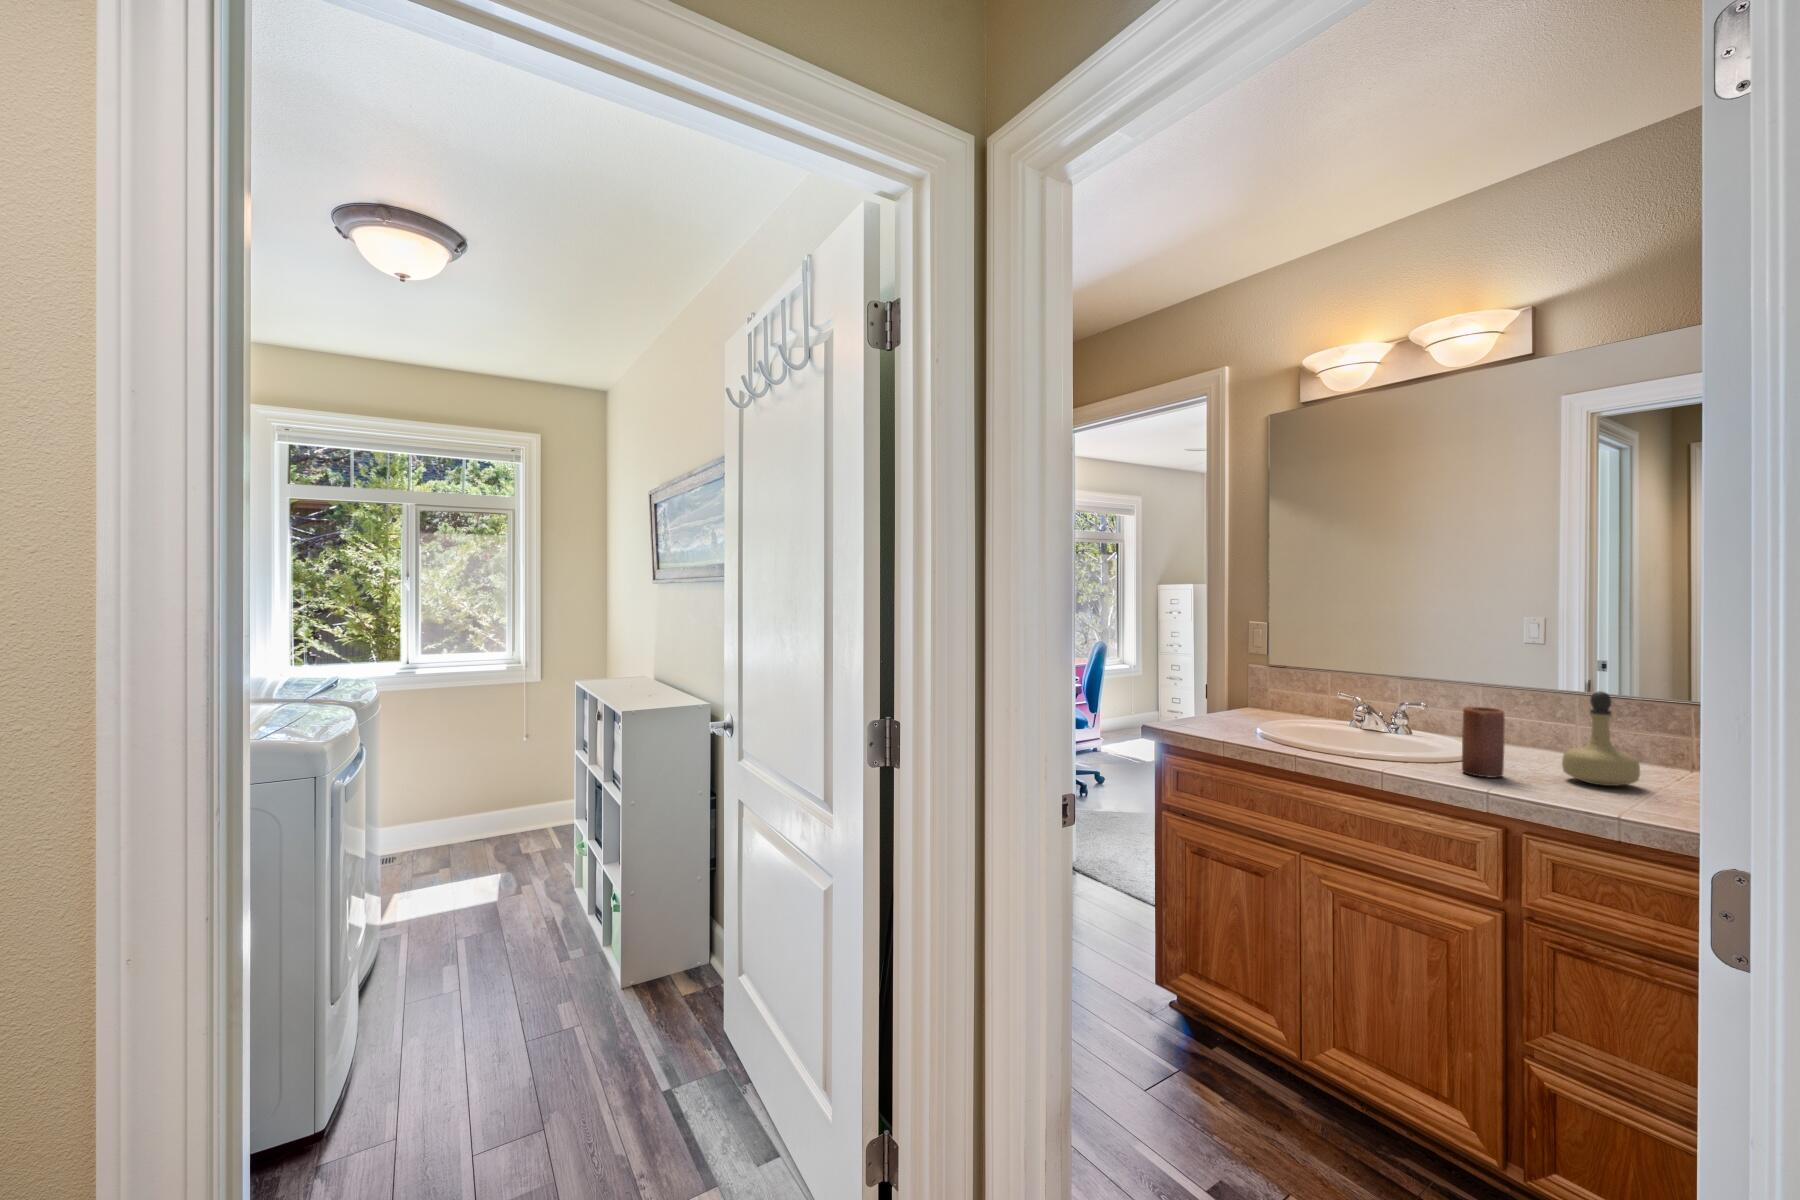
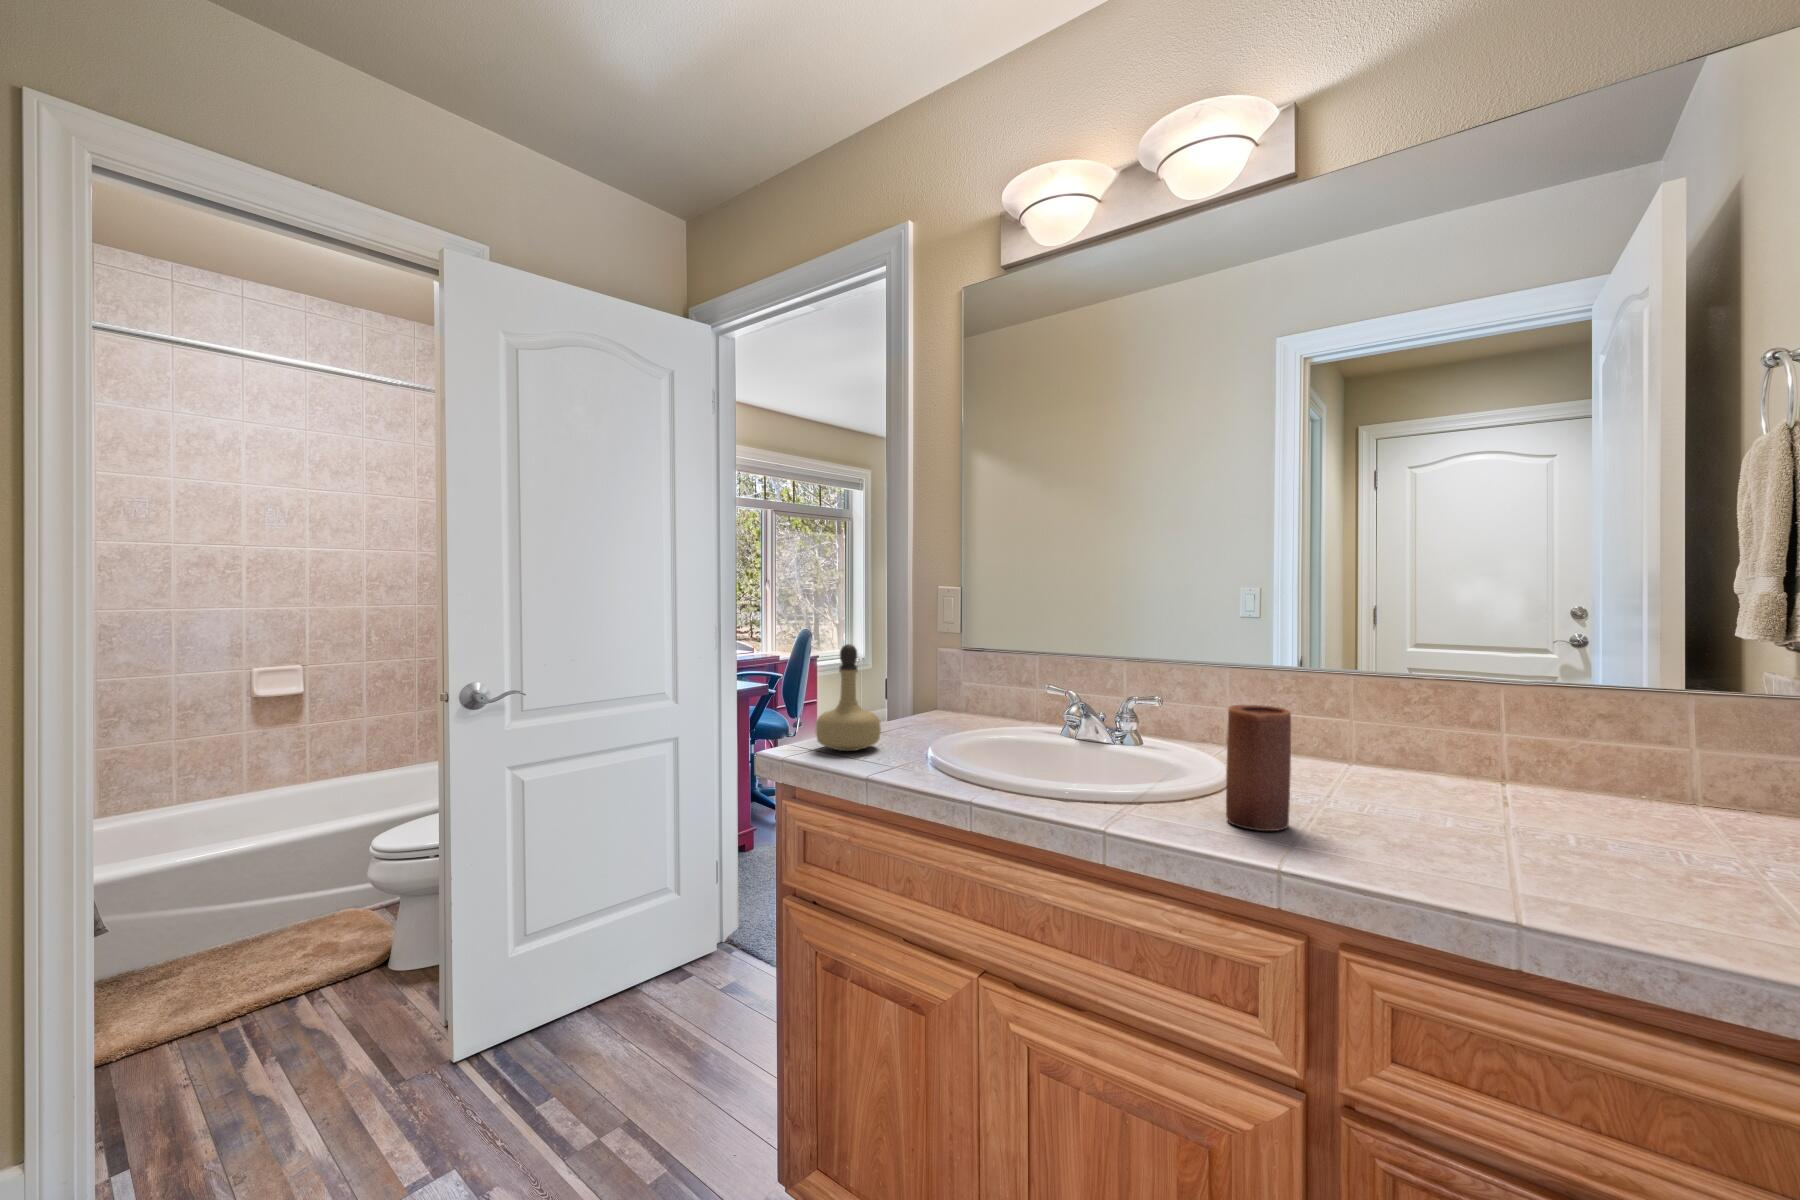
perfume bottle: present [1562,691,1640,786] -> present [816,644,881,751]

